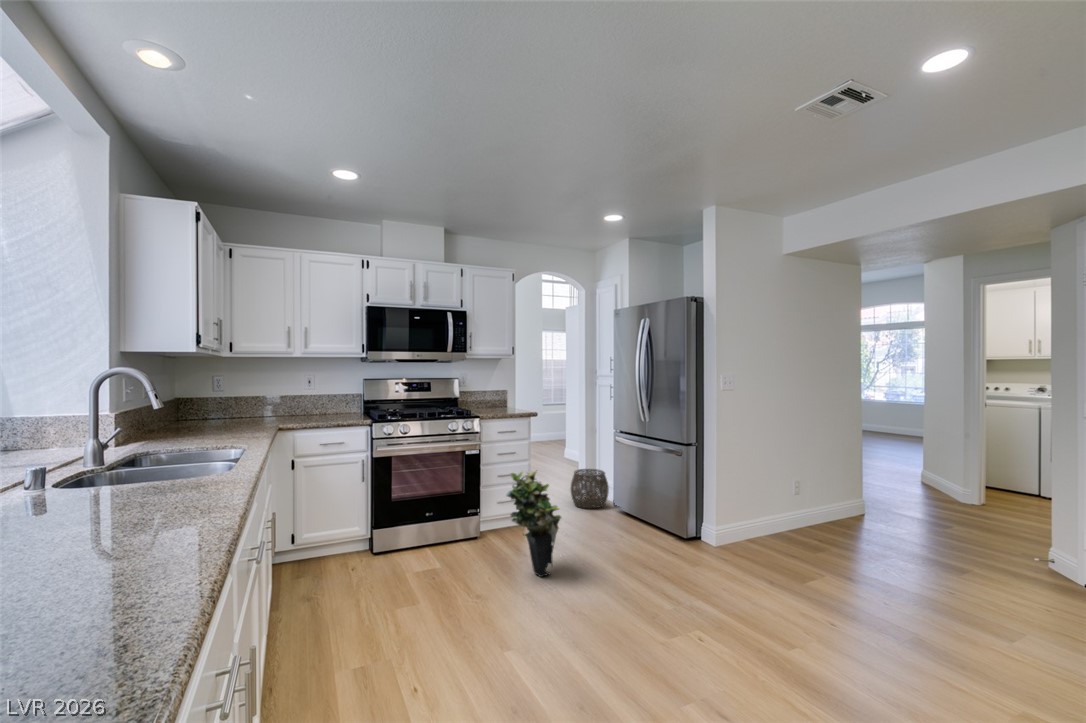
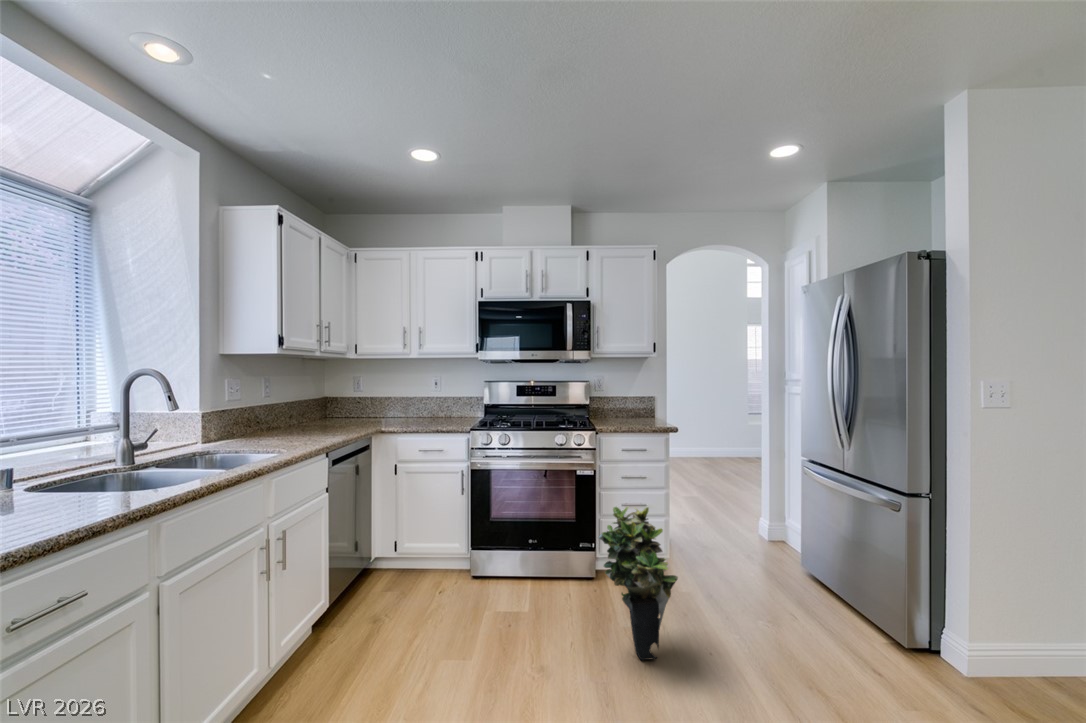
woven basket: present [571,469,609,509] -> none [740,504,797,563]

